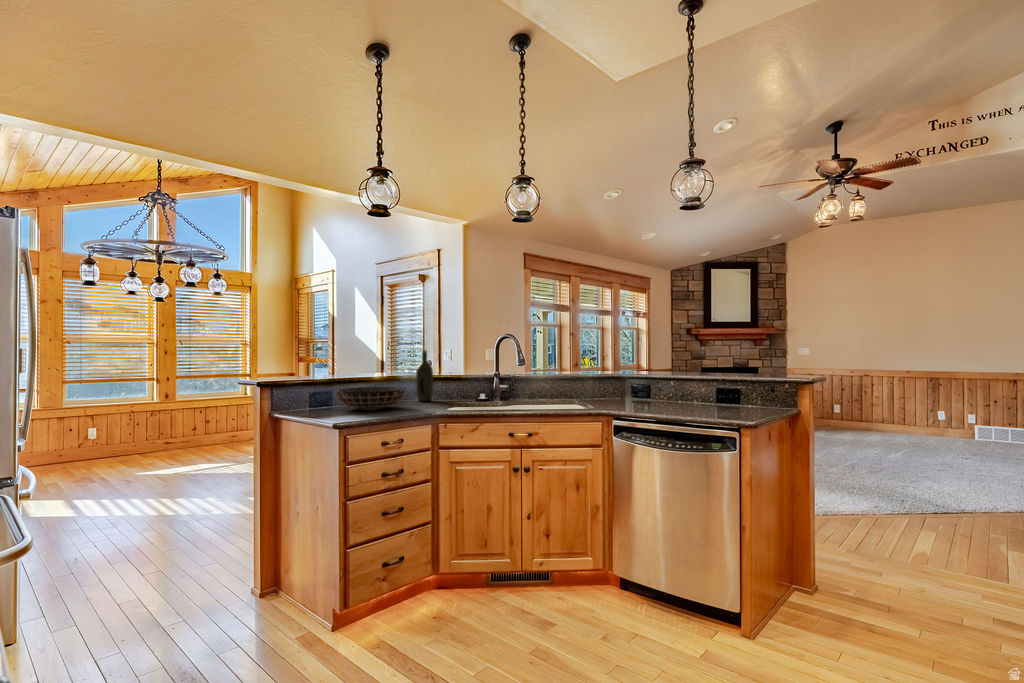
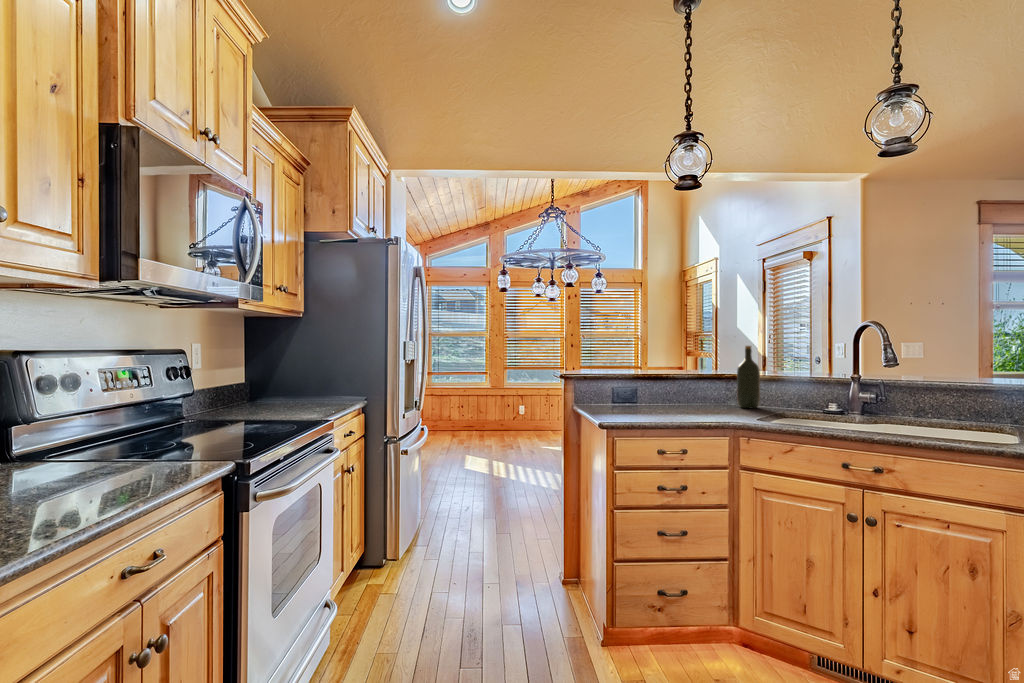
decorative bowl: present [336,387,405,410] -> none [631,385,709,411]

